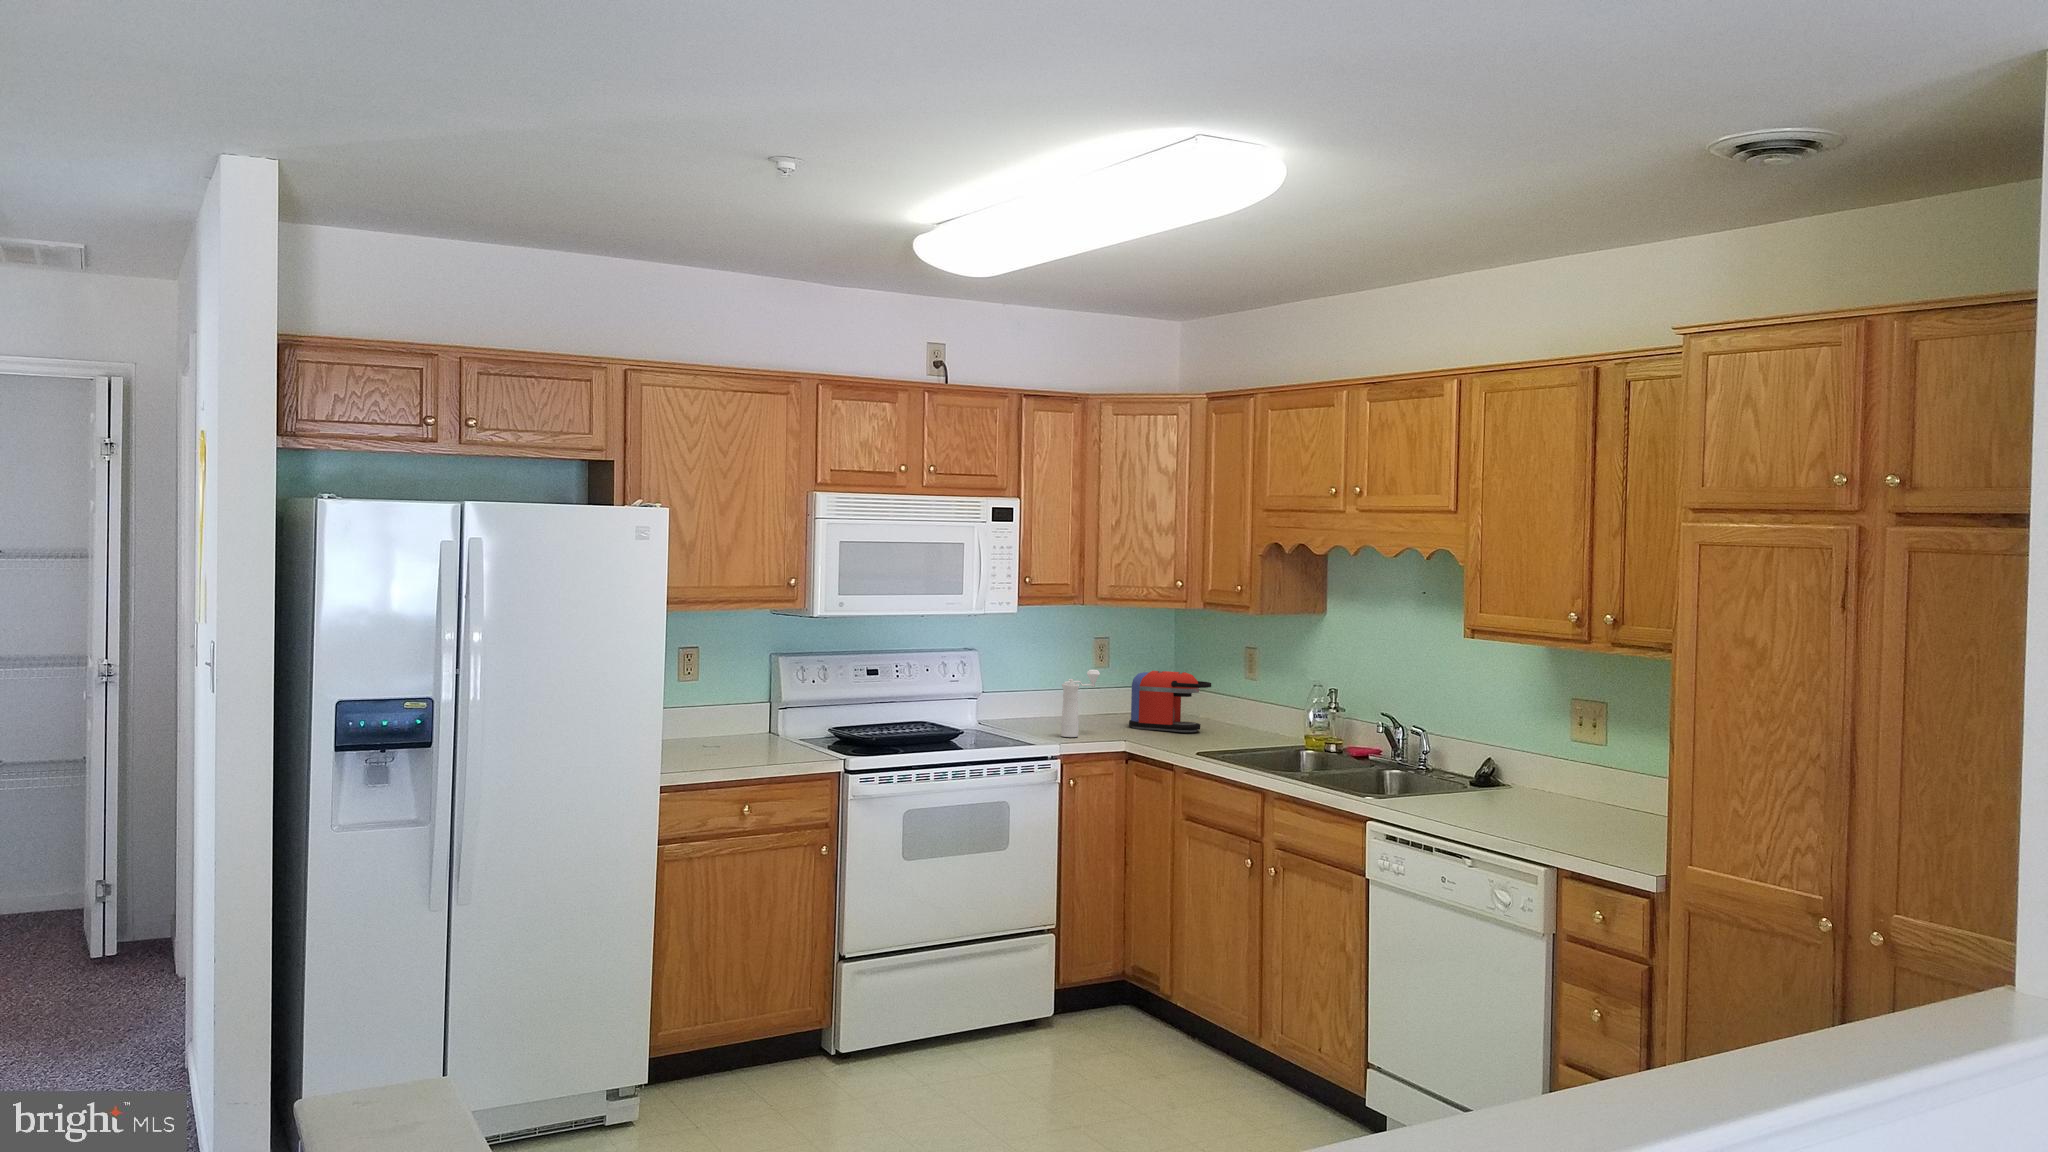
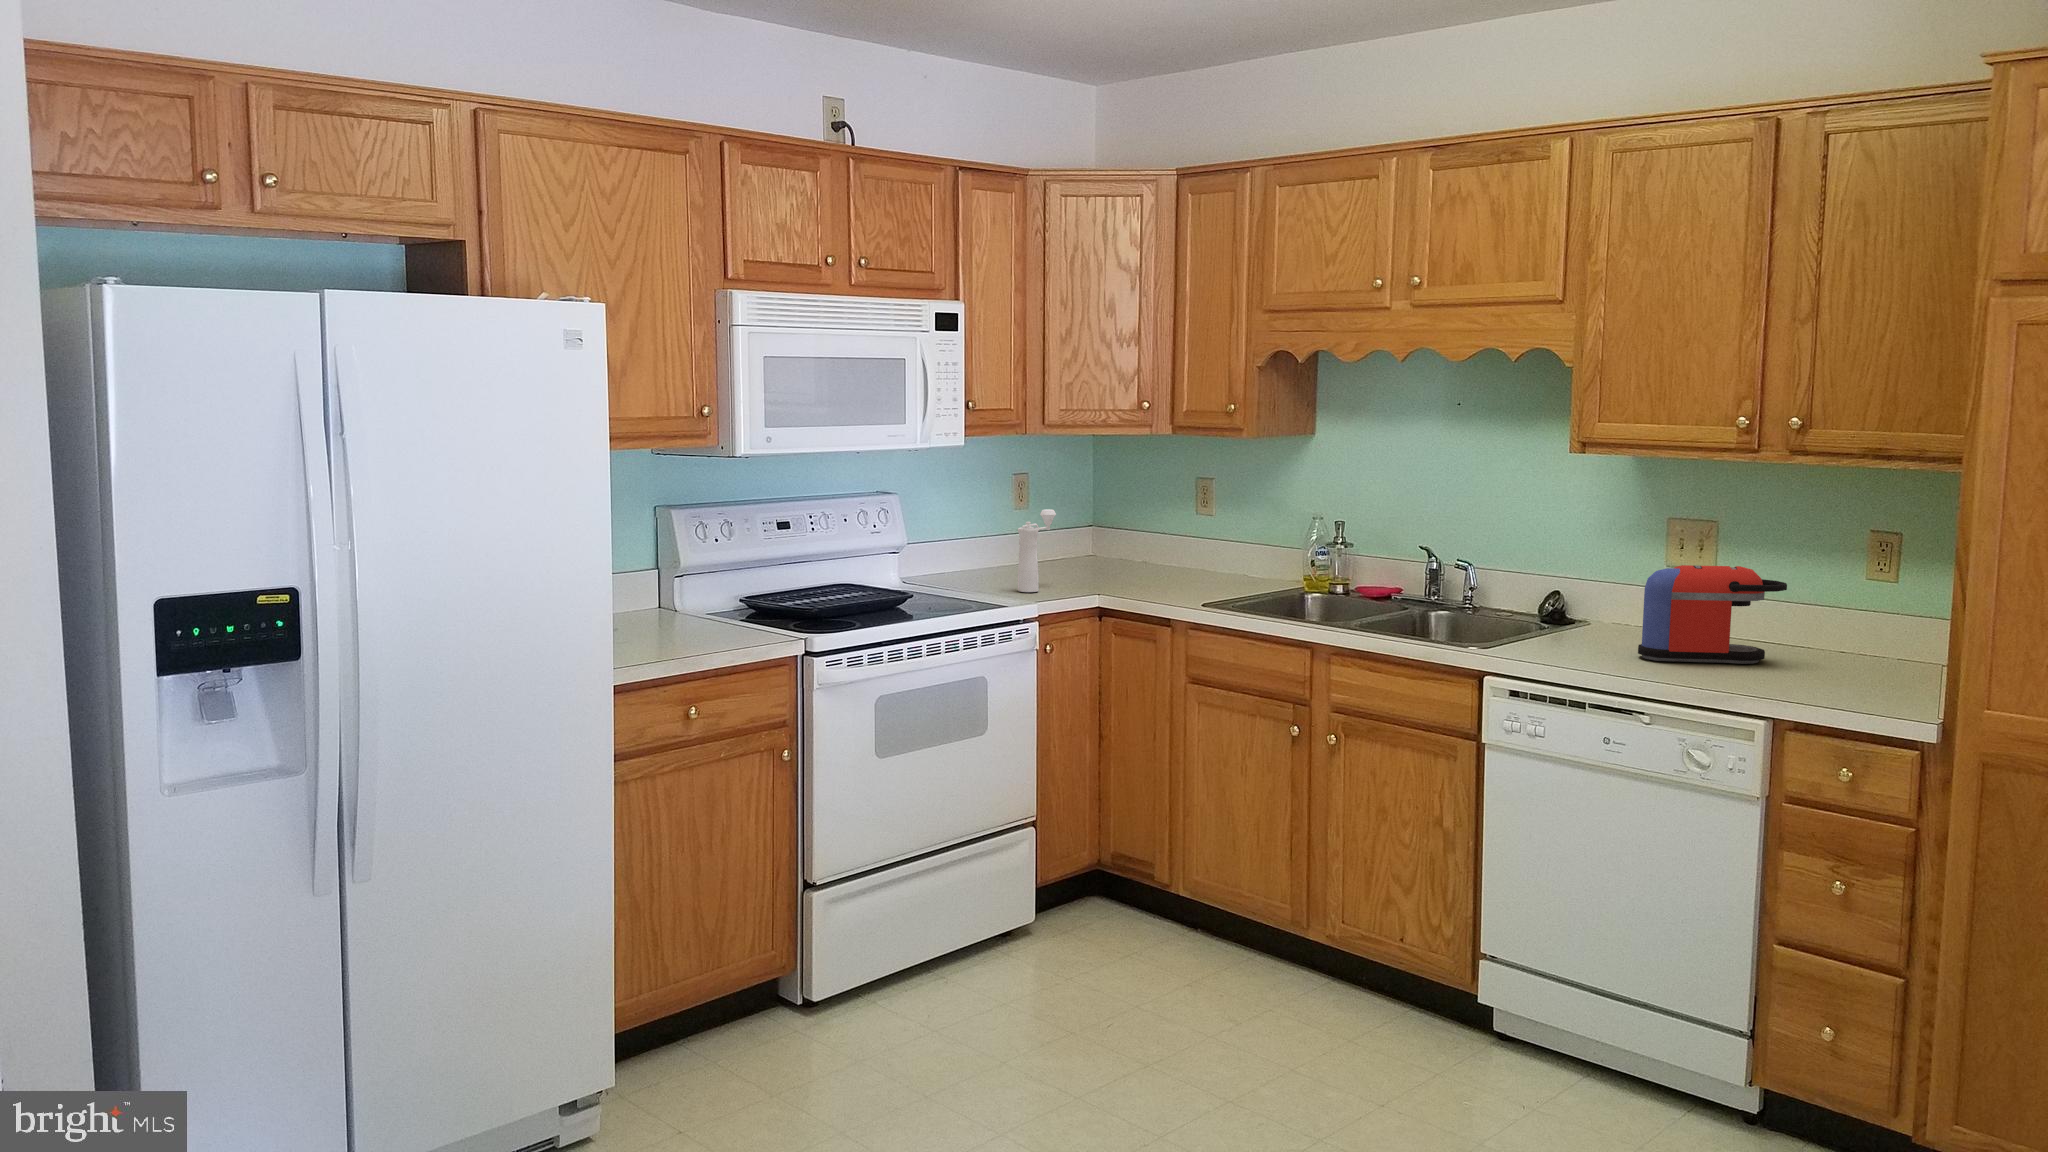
coffee maker: present [1129,671,1211,732] -> present [1638,565,1787,664]

